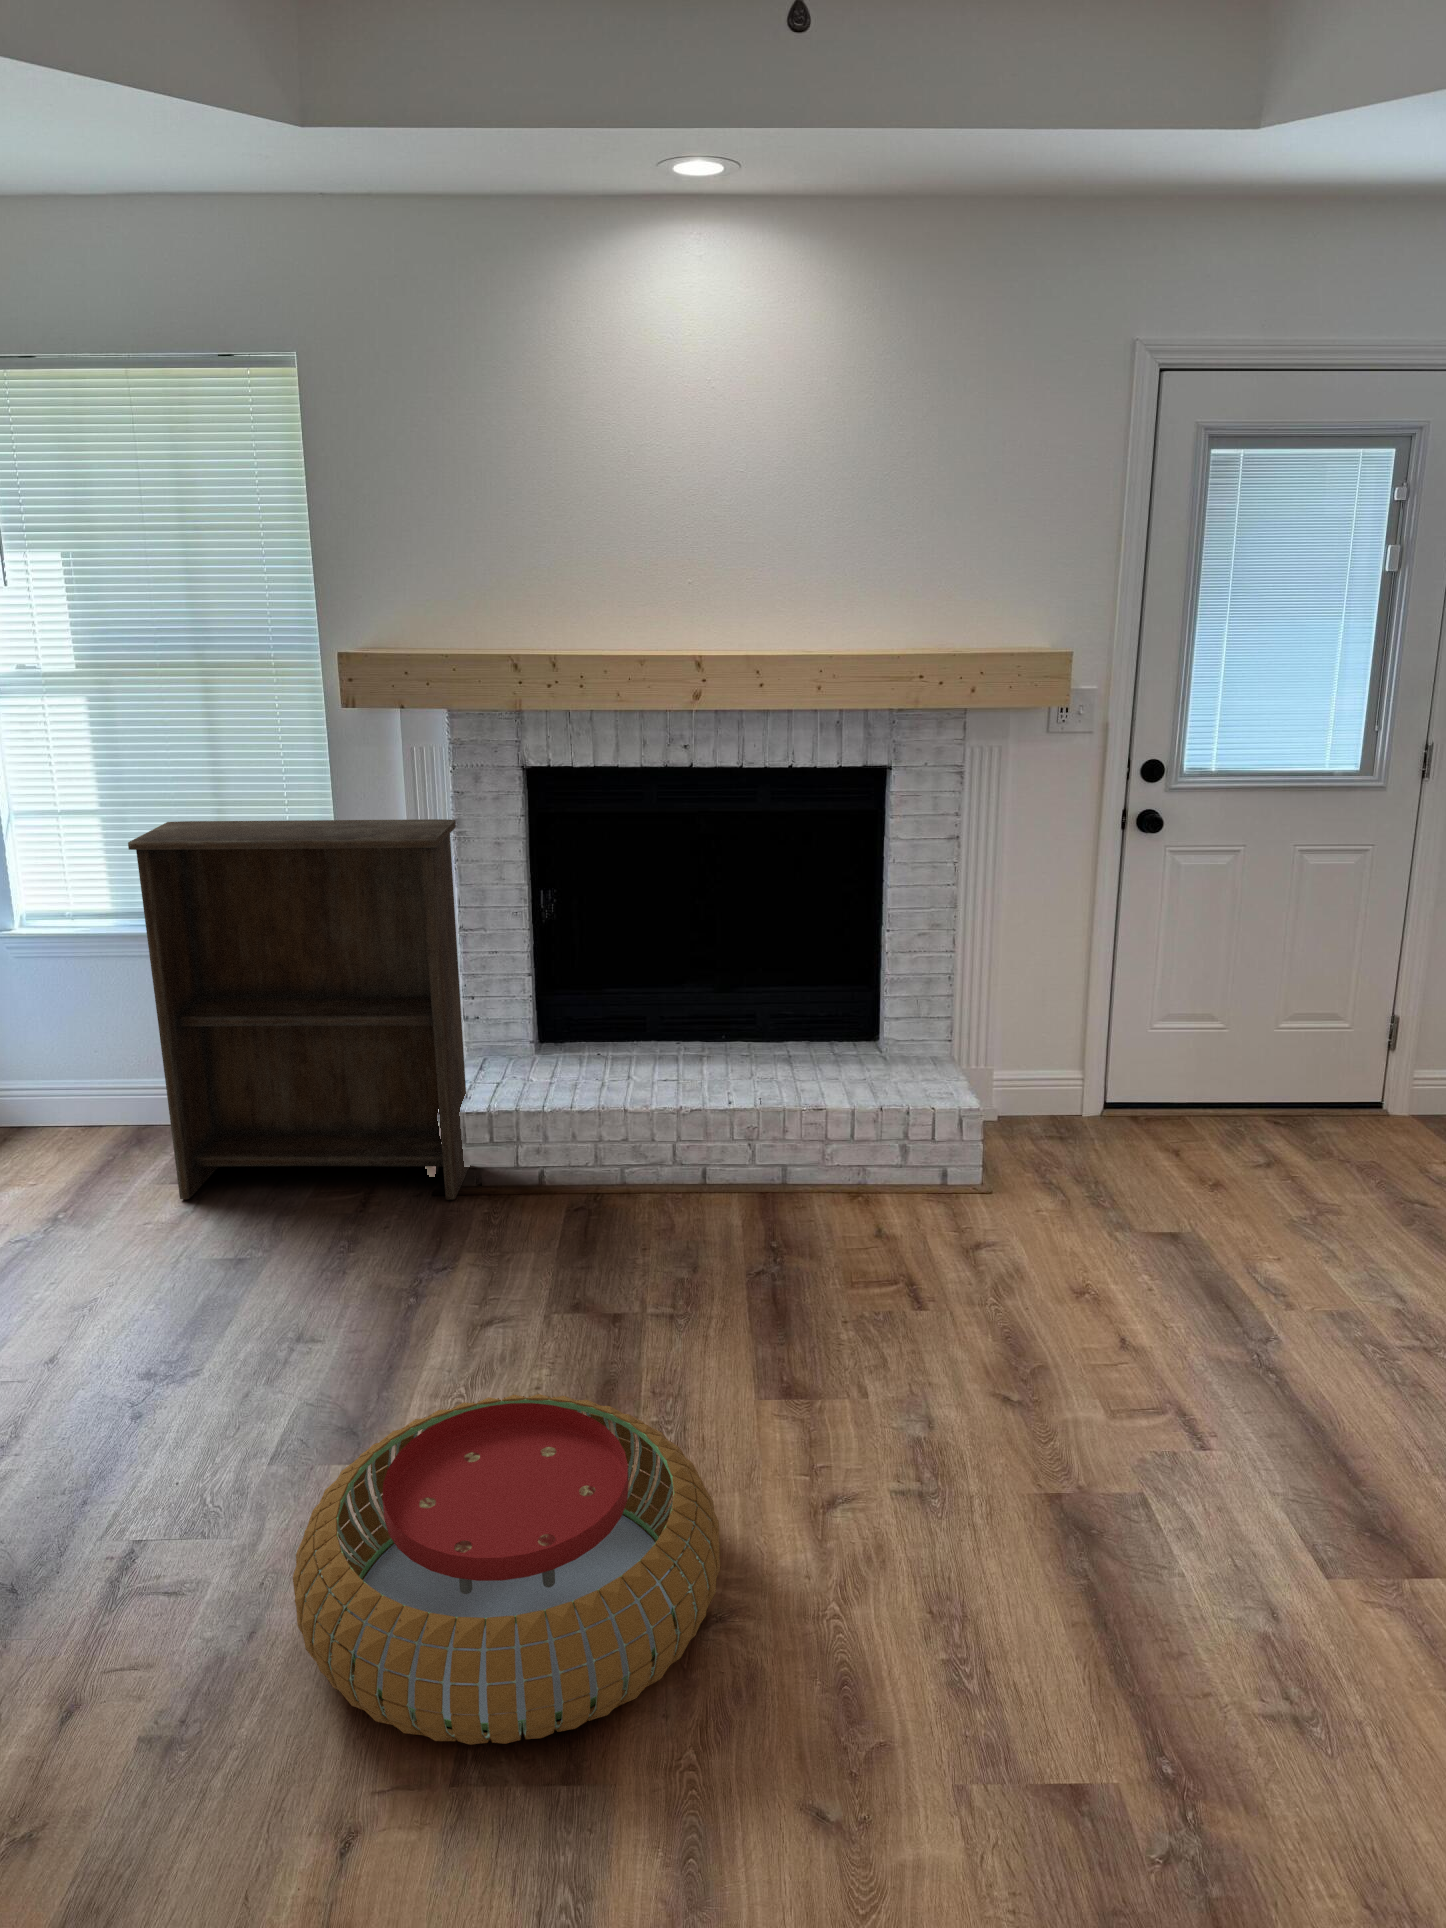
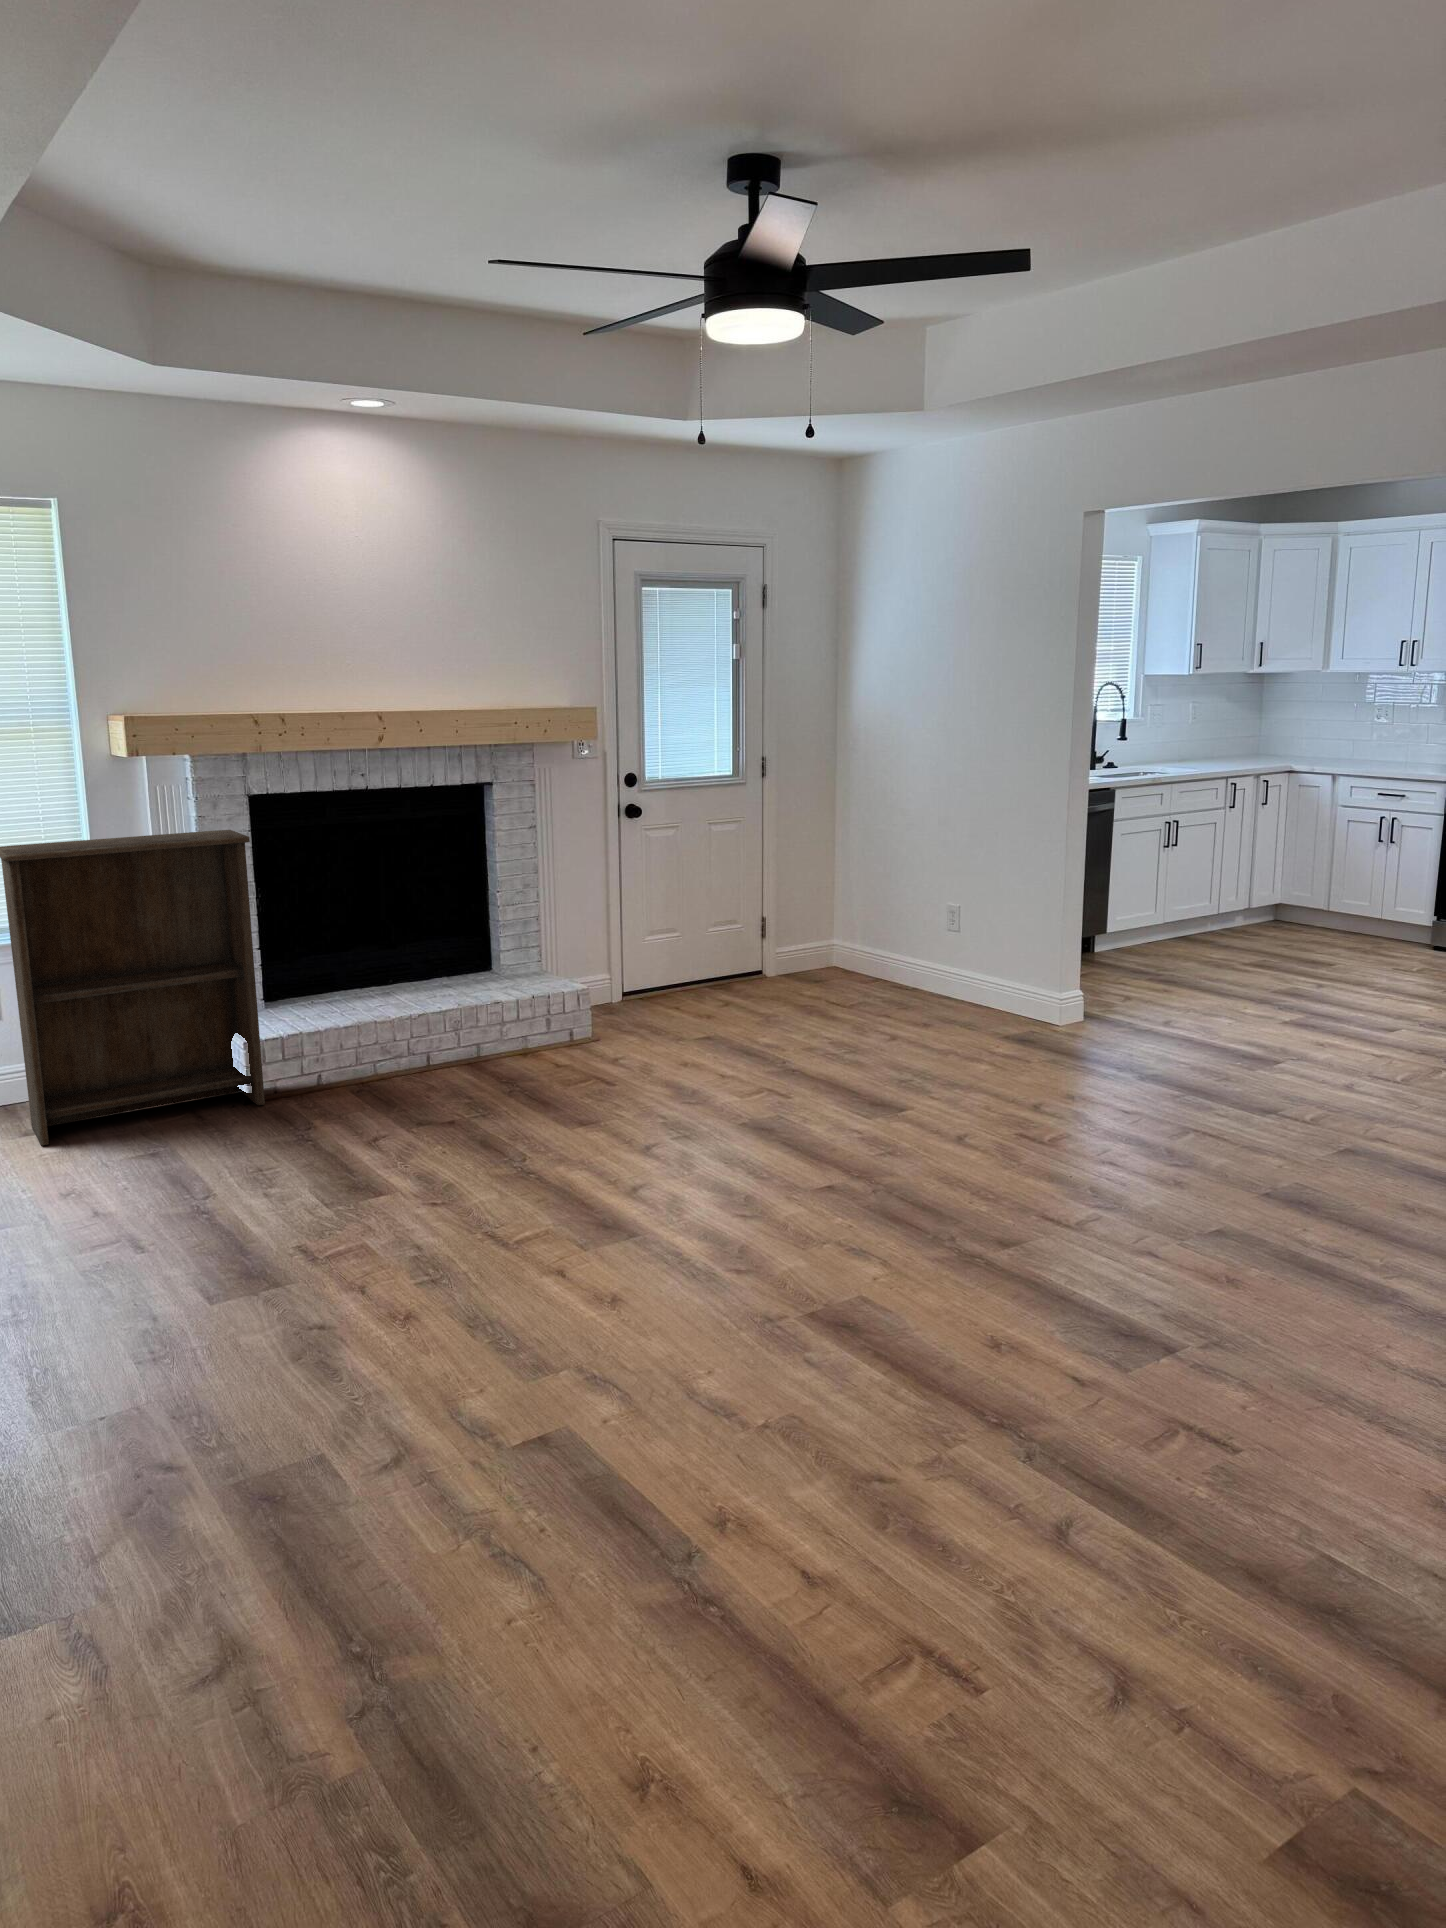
pouf: present [293,1394,720,1745] -> none [424,1112,667,1259]

